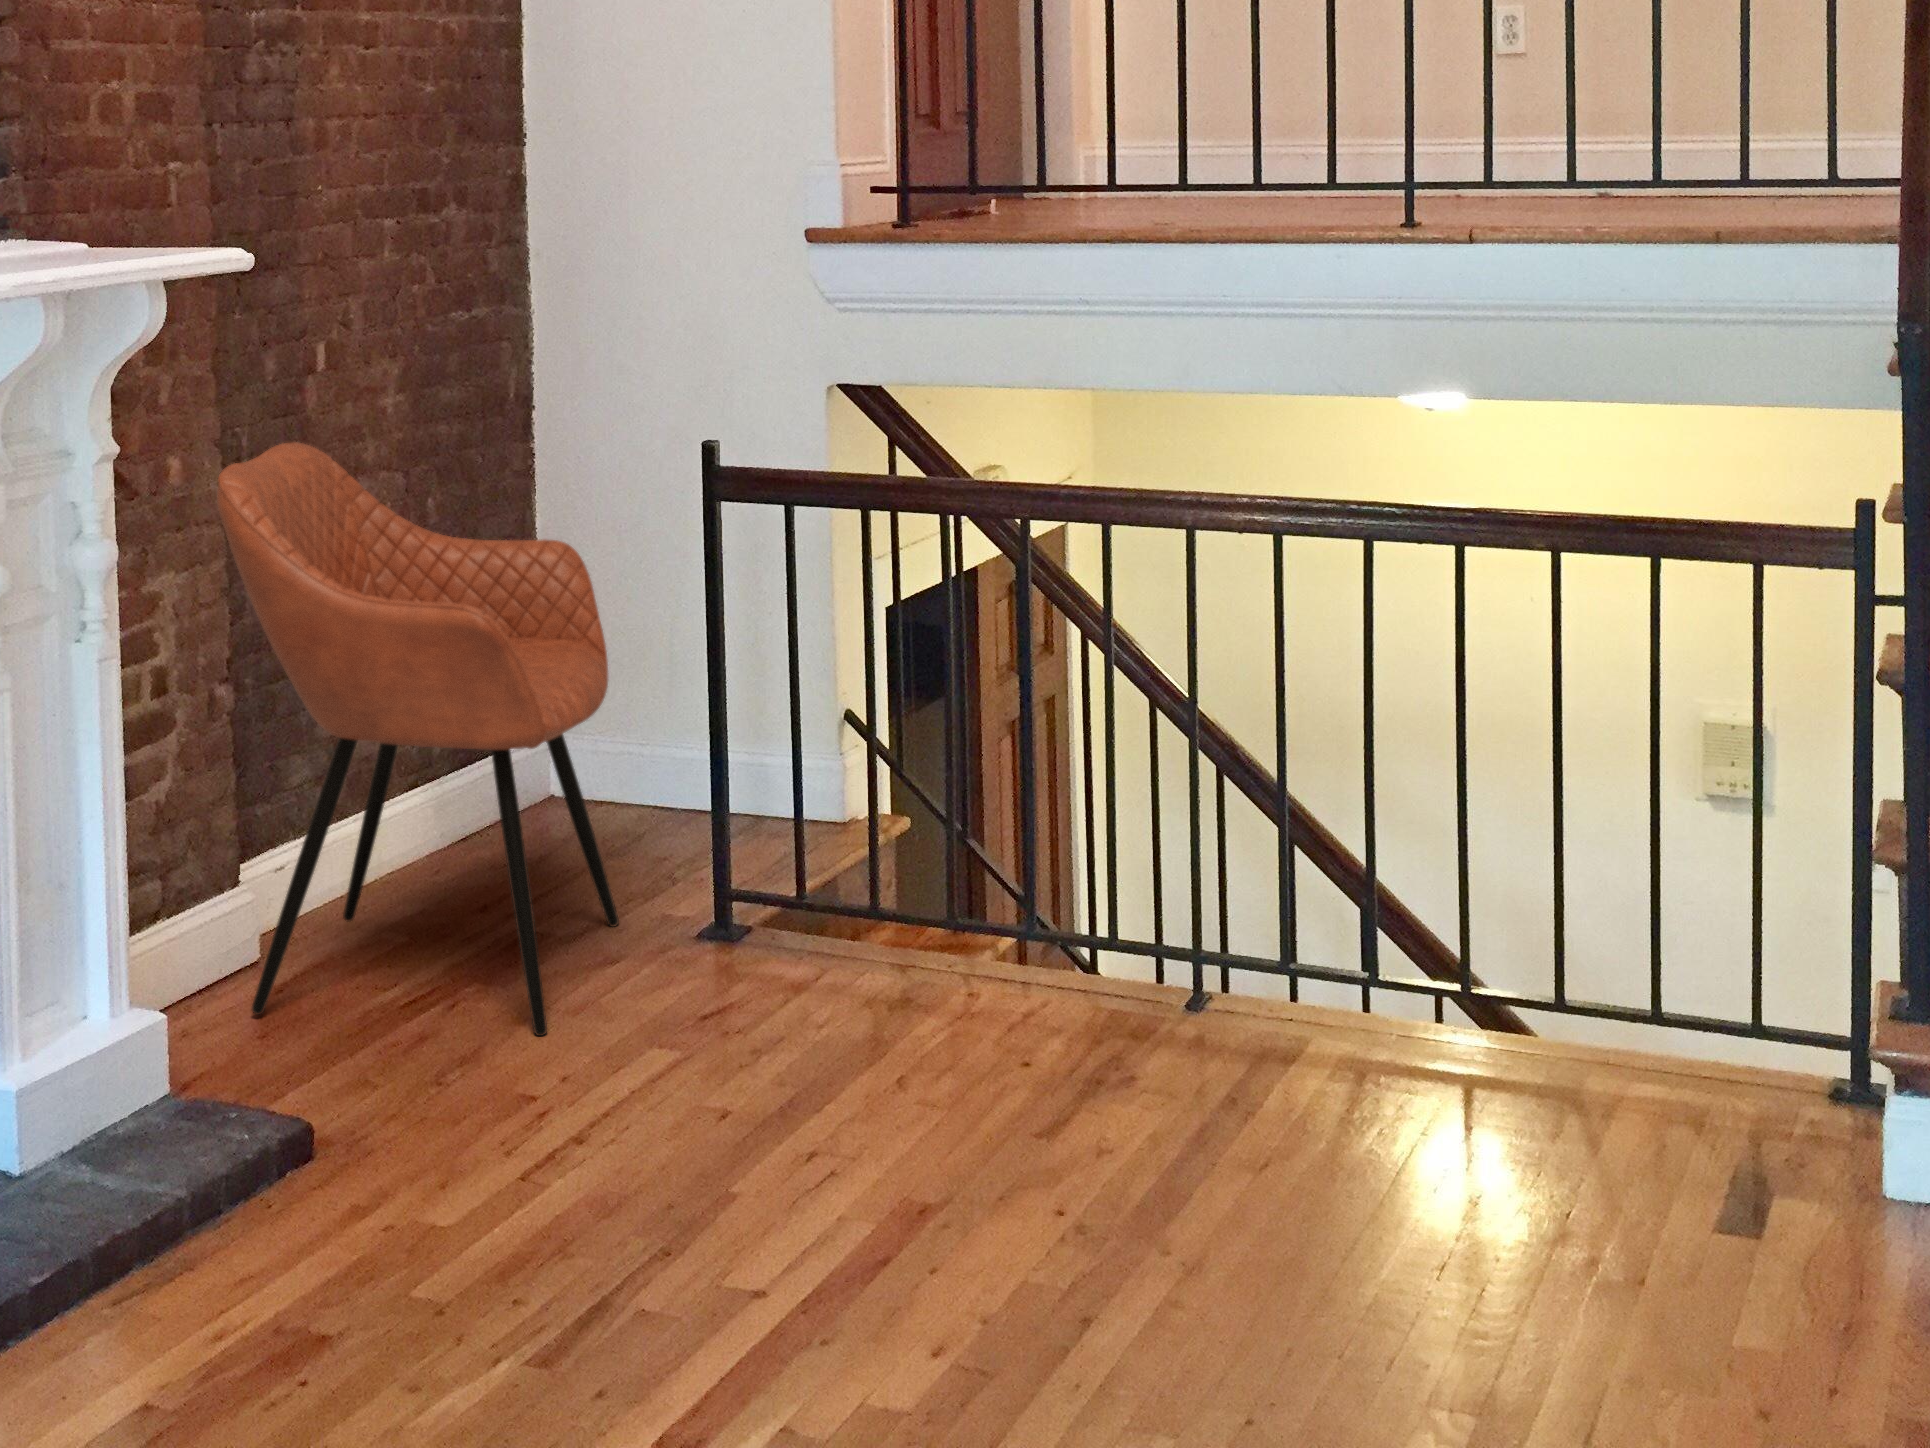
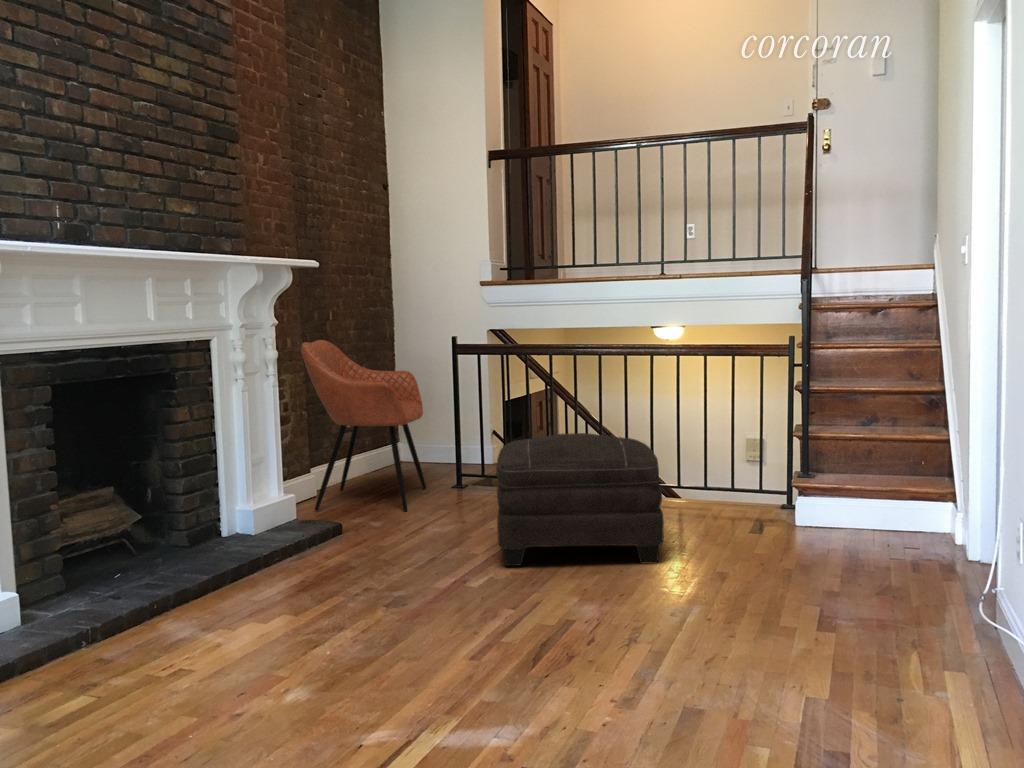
ottoman: none [825,861,1416,1374] -> present [496,433,664,566]

